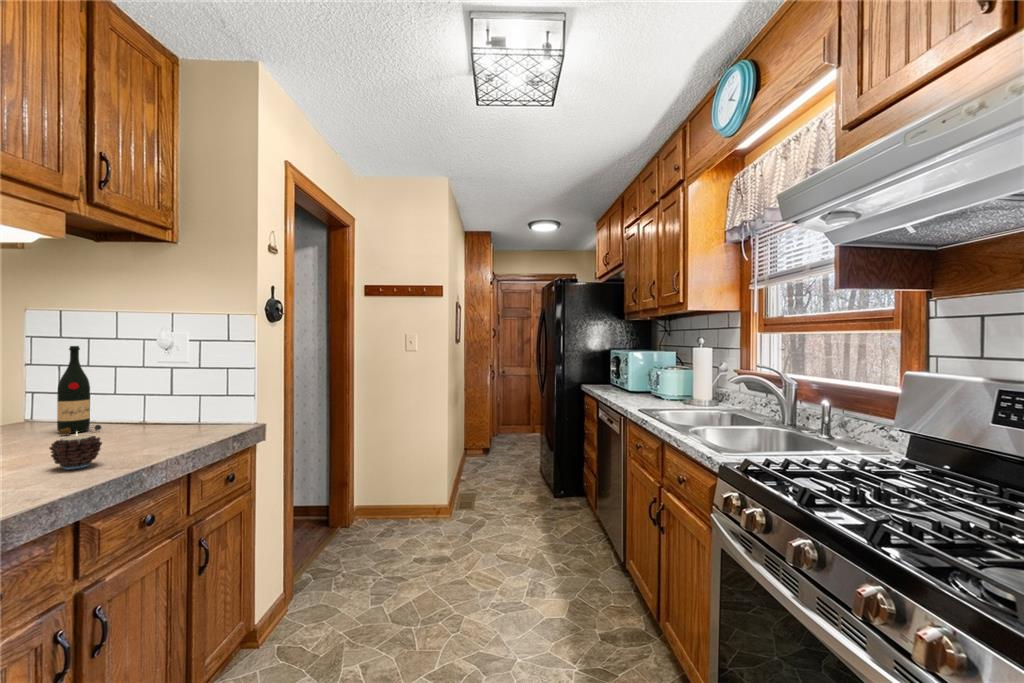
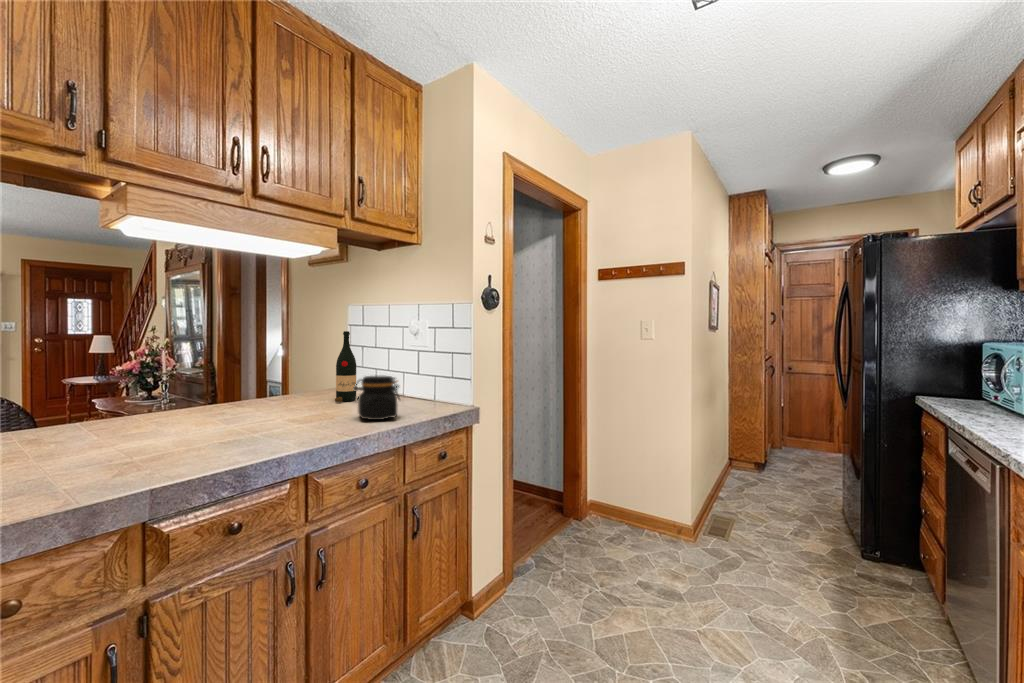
jar: none [112,396,180,448] -> present [353,376,400,420]
candle: present [49,432,102,469] -> none [304,401,336,431]

